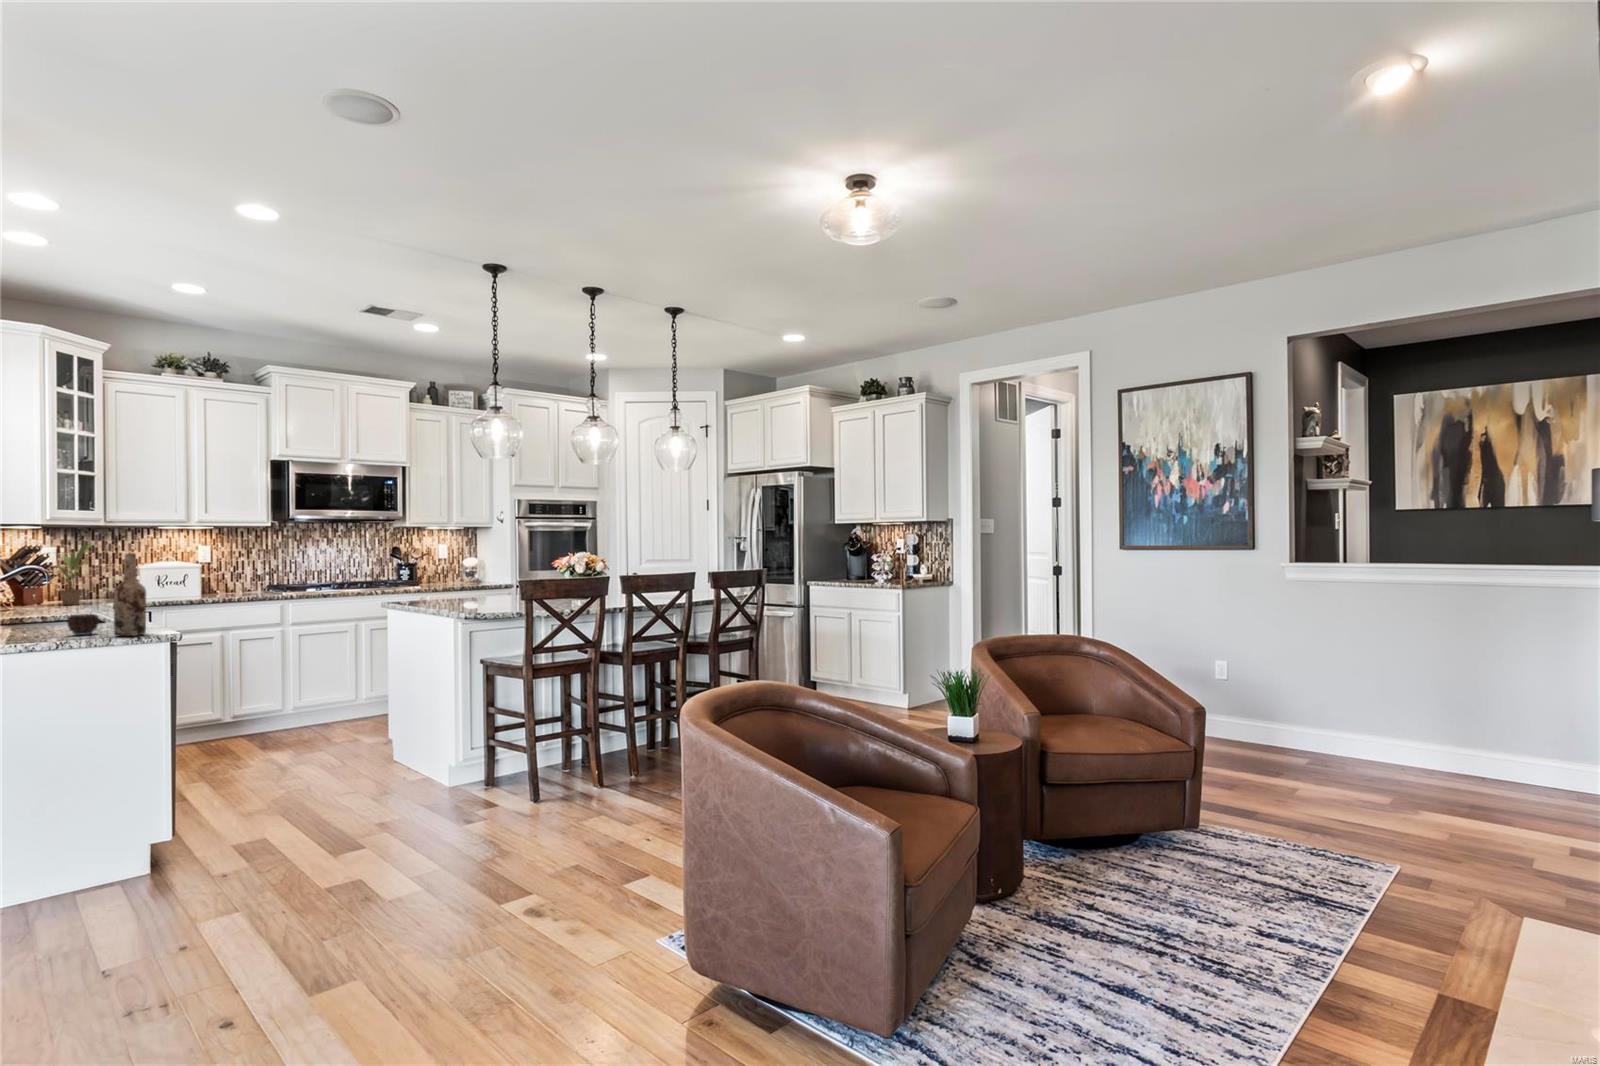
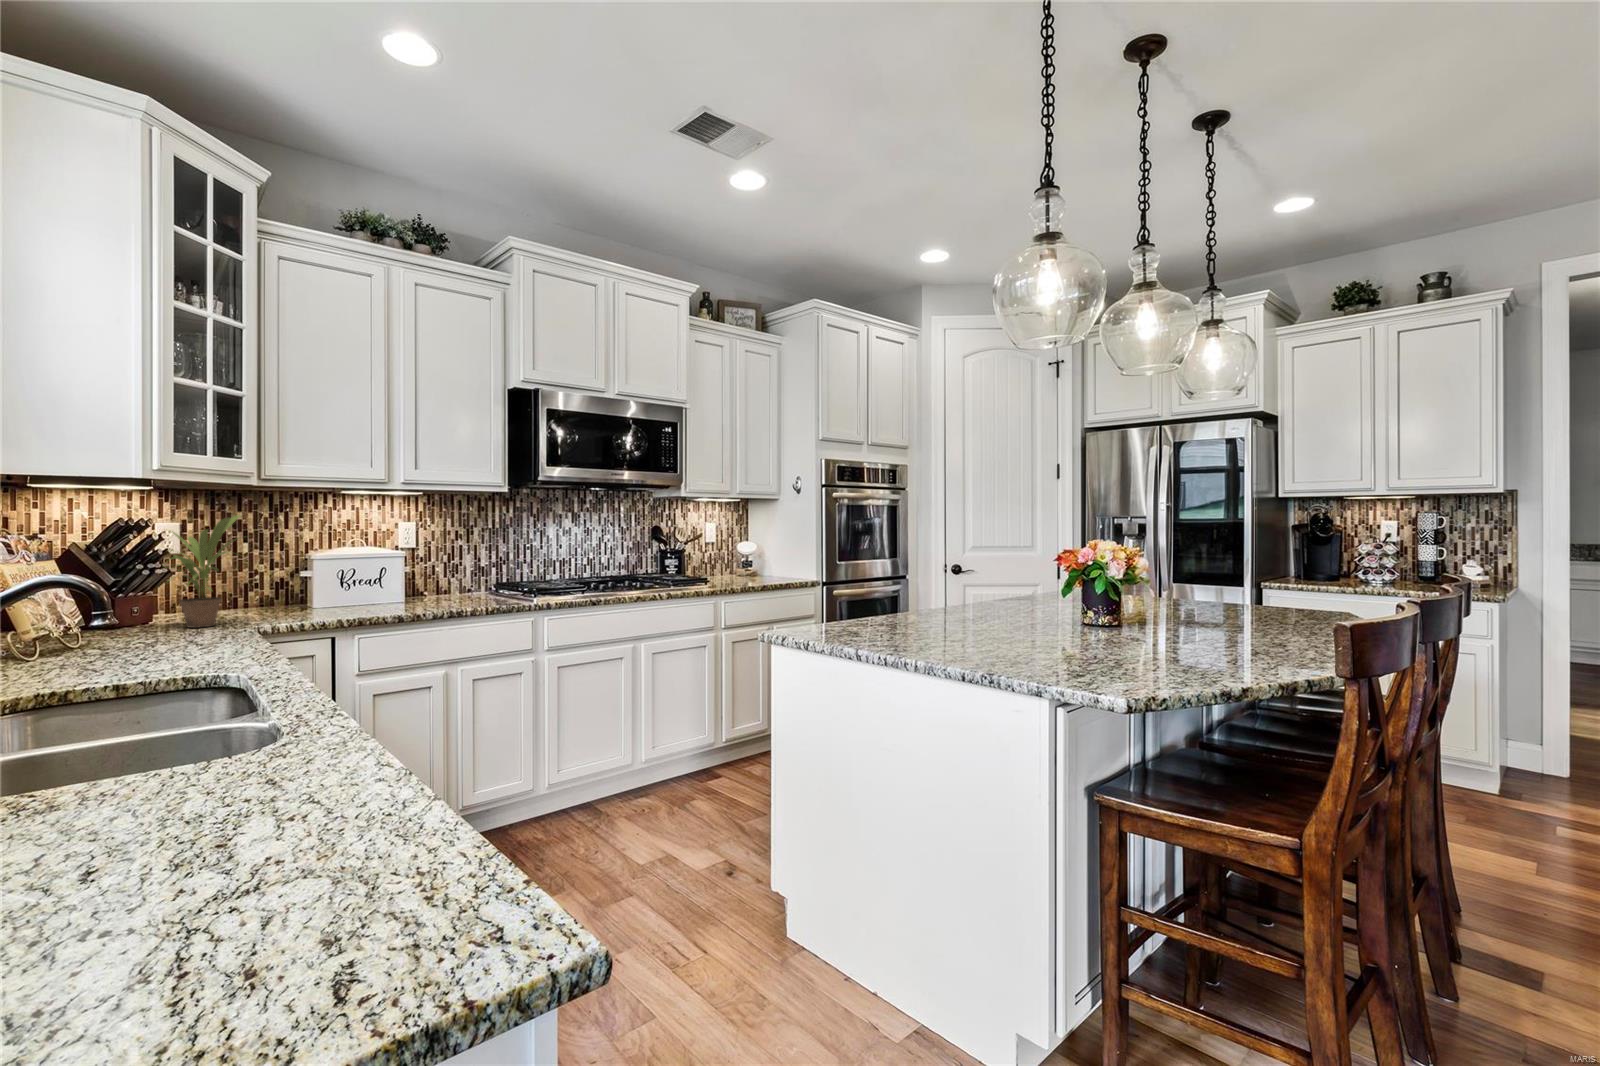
wine bottle: present [114,553,146,636] -> none [317,560,451,971]
candle: present [67,613,100,635] -> none [109,794,253,913]

